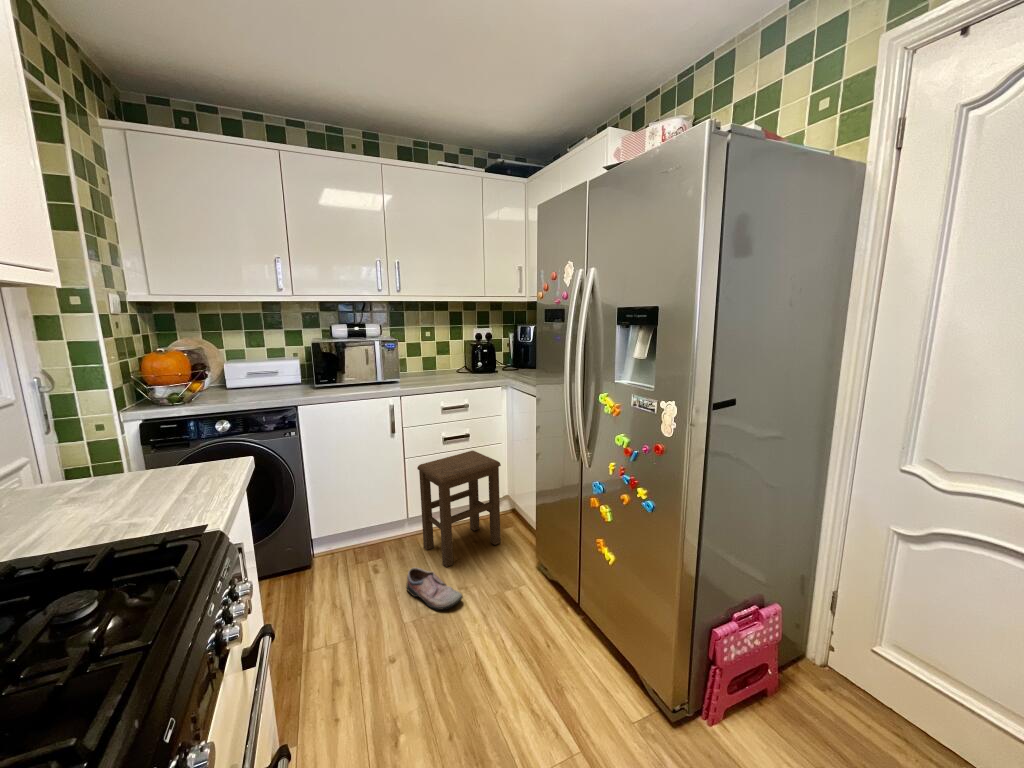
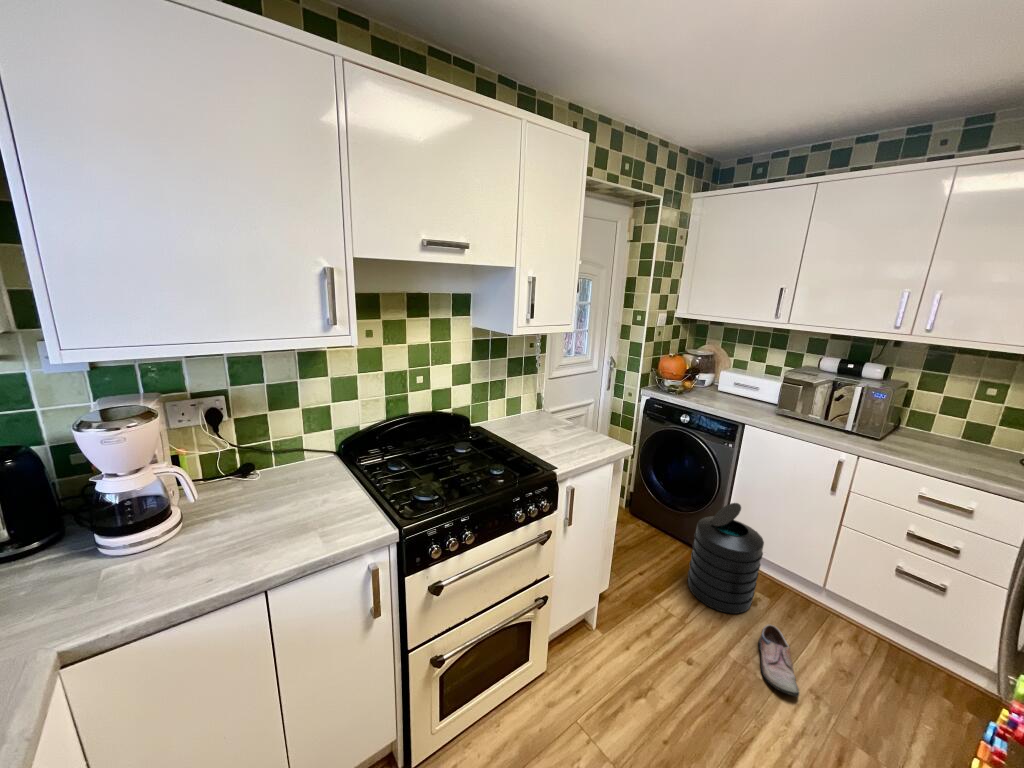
stool: present [417,451,501,567] -> none [823,541,980,718]
trash can: none [301,485,379,611] -> present [688,503,764,614]

